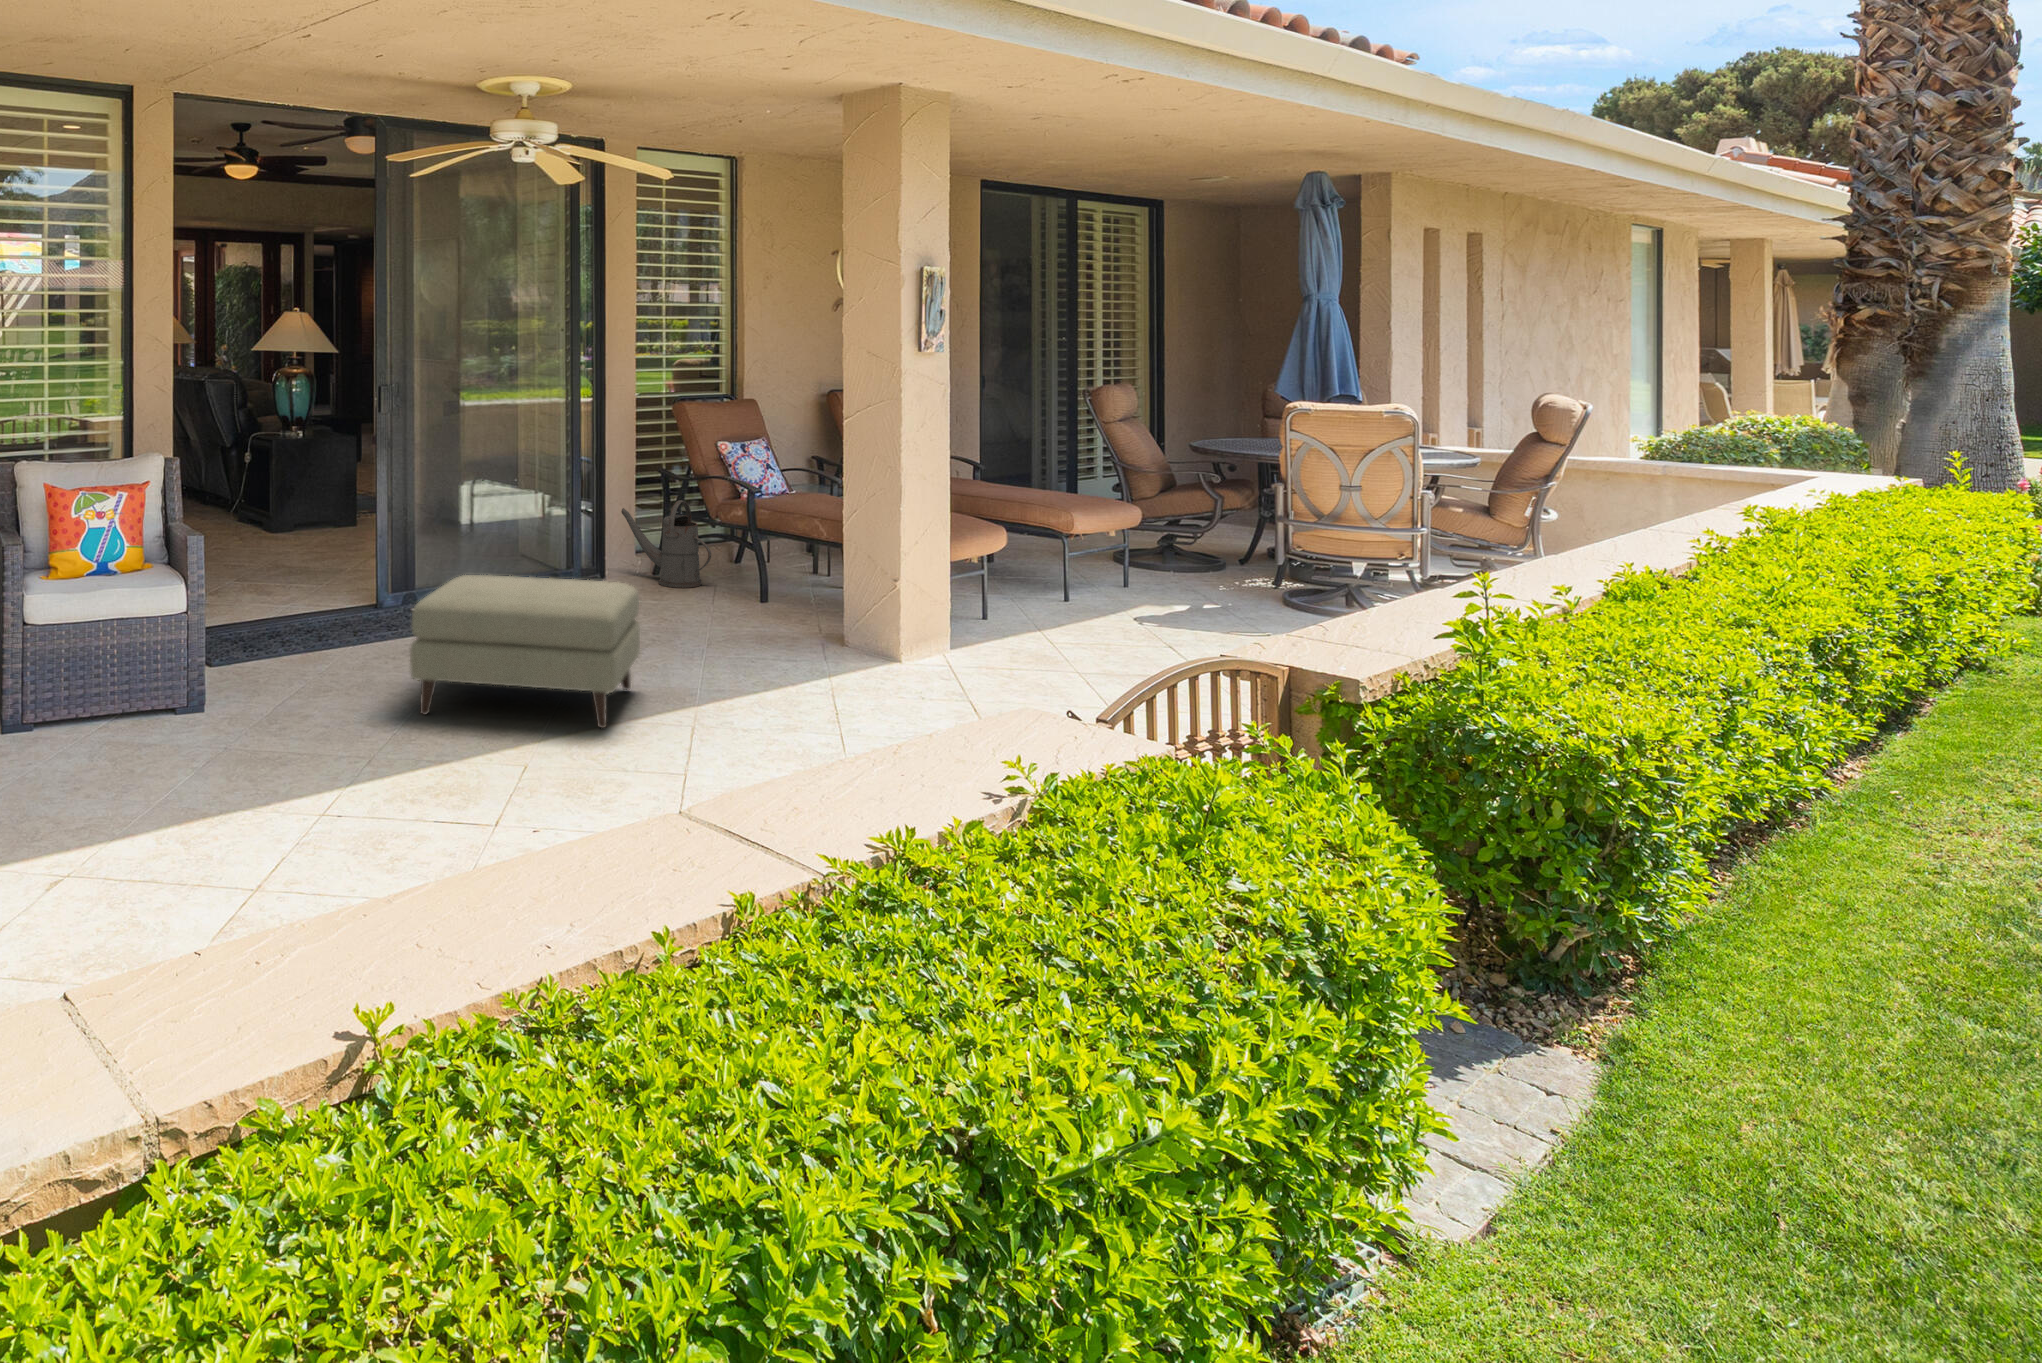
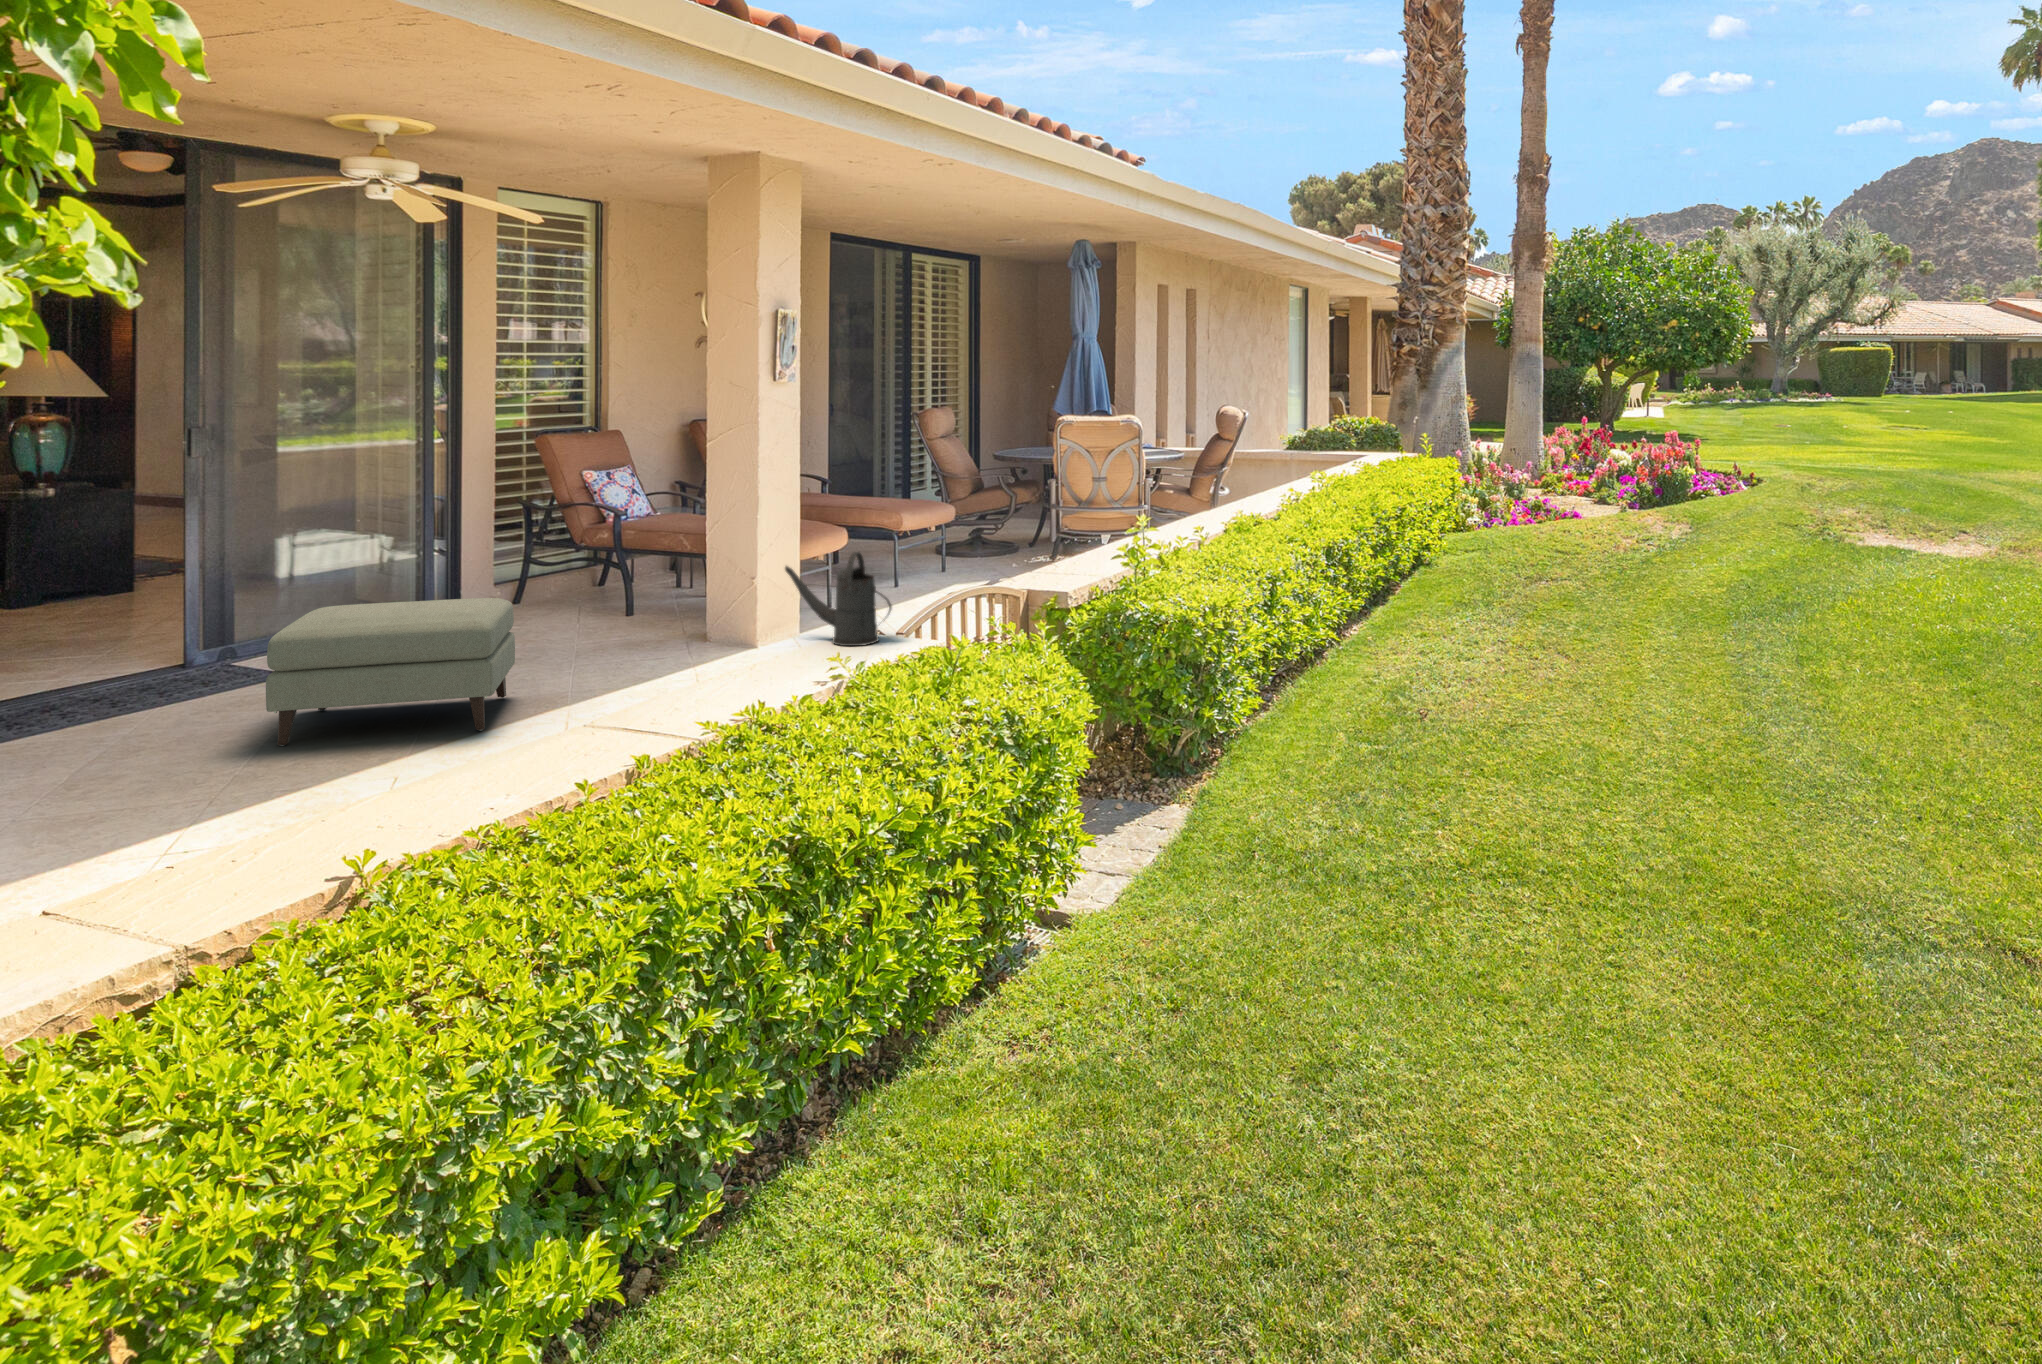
watering can: present [621,500,711,588] -> present [785,552,892,646]

